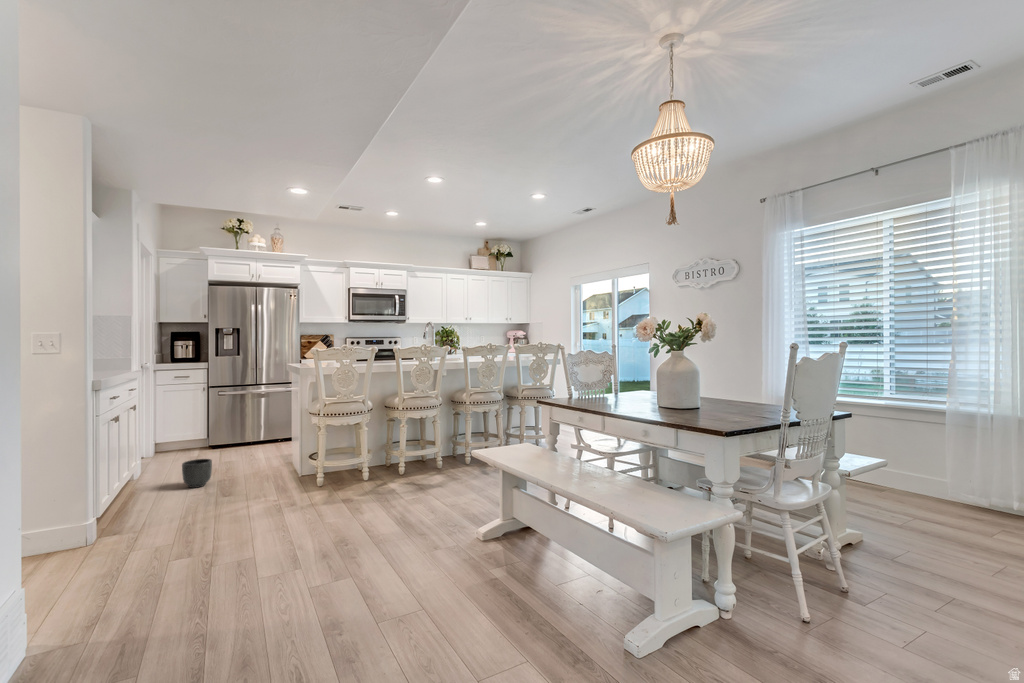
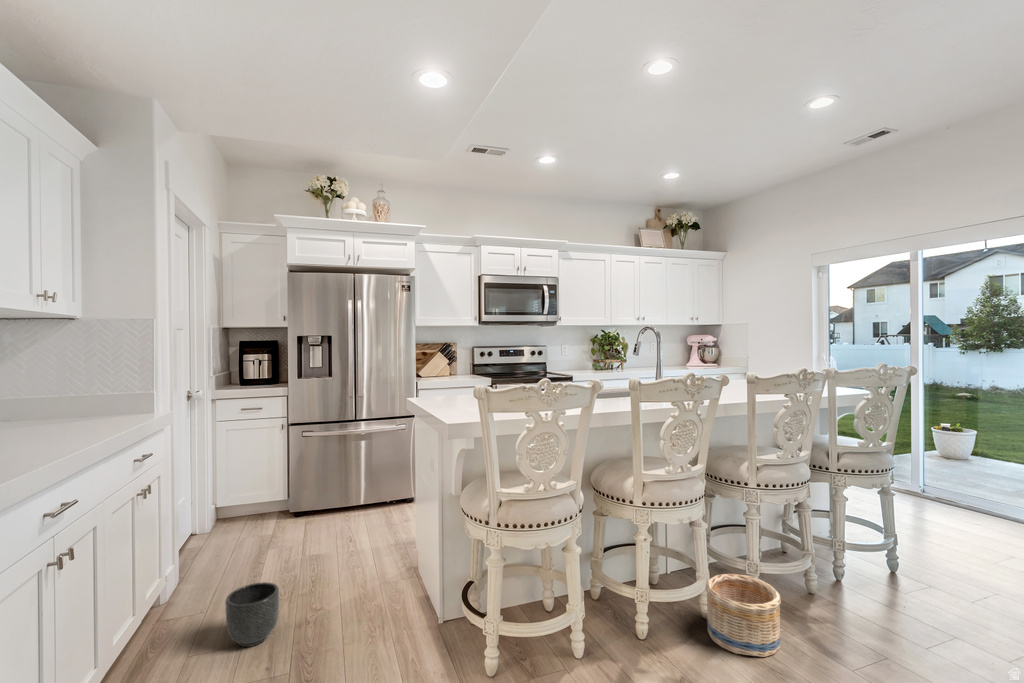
basket: none [439,445,472,476] -> present [706,574,781,657]

